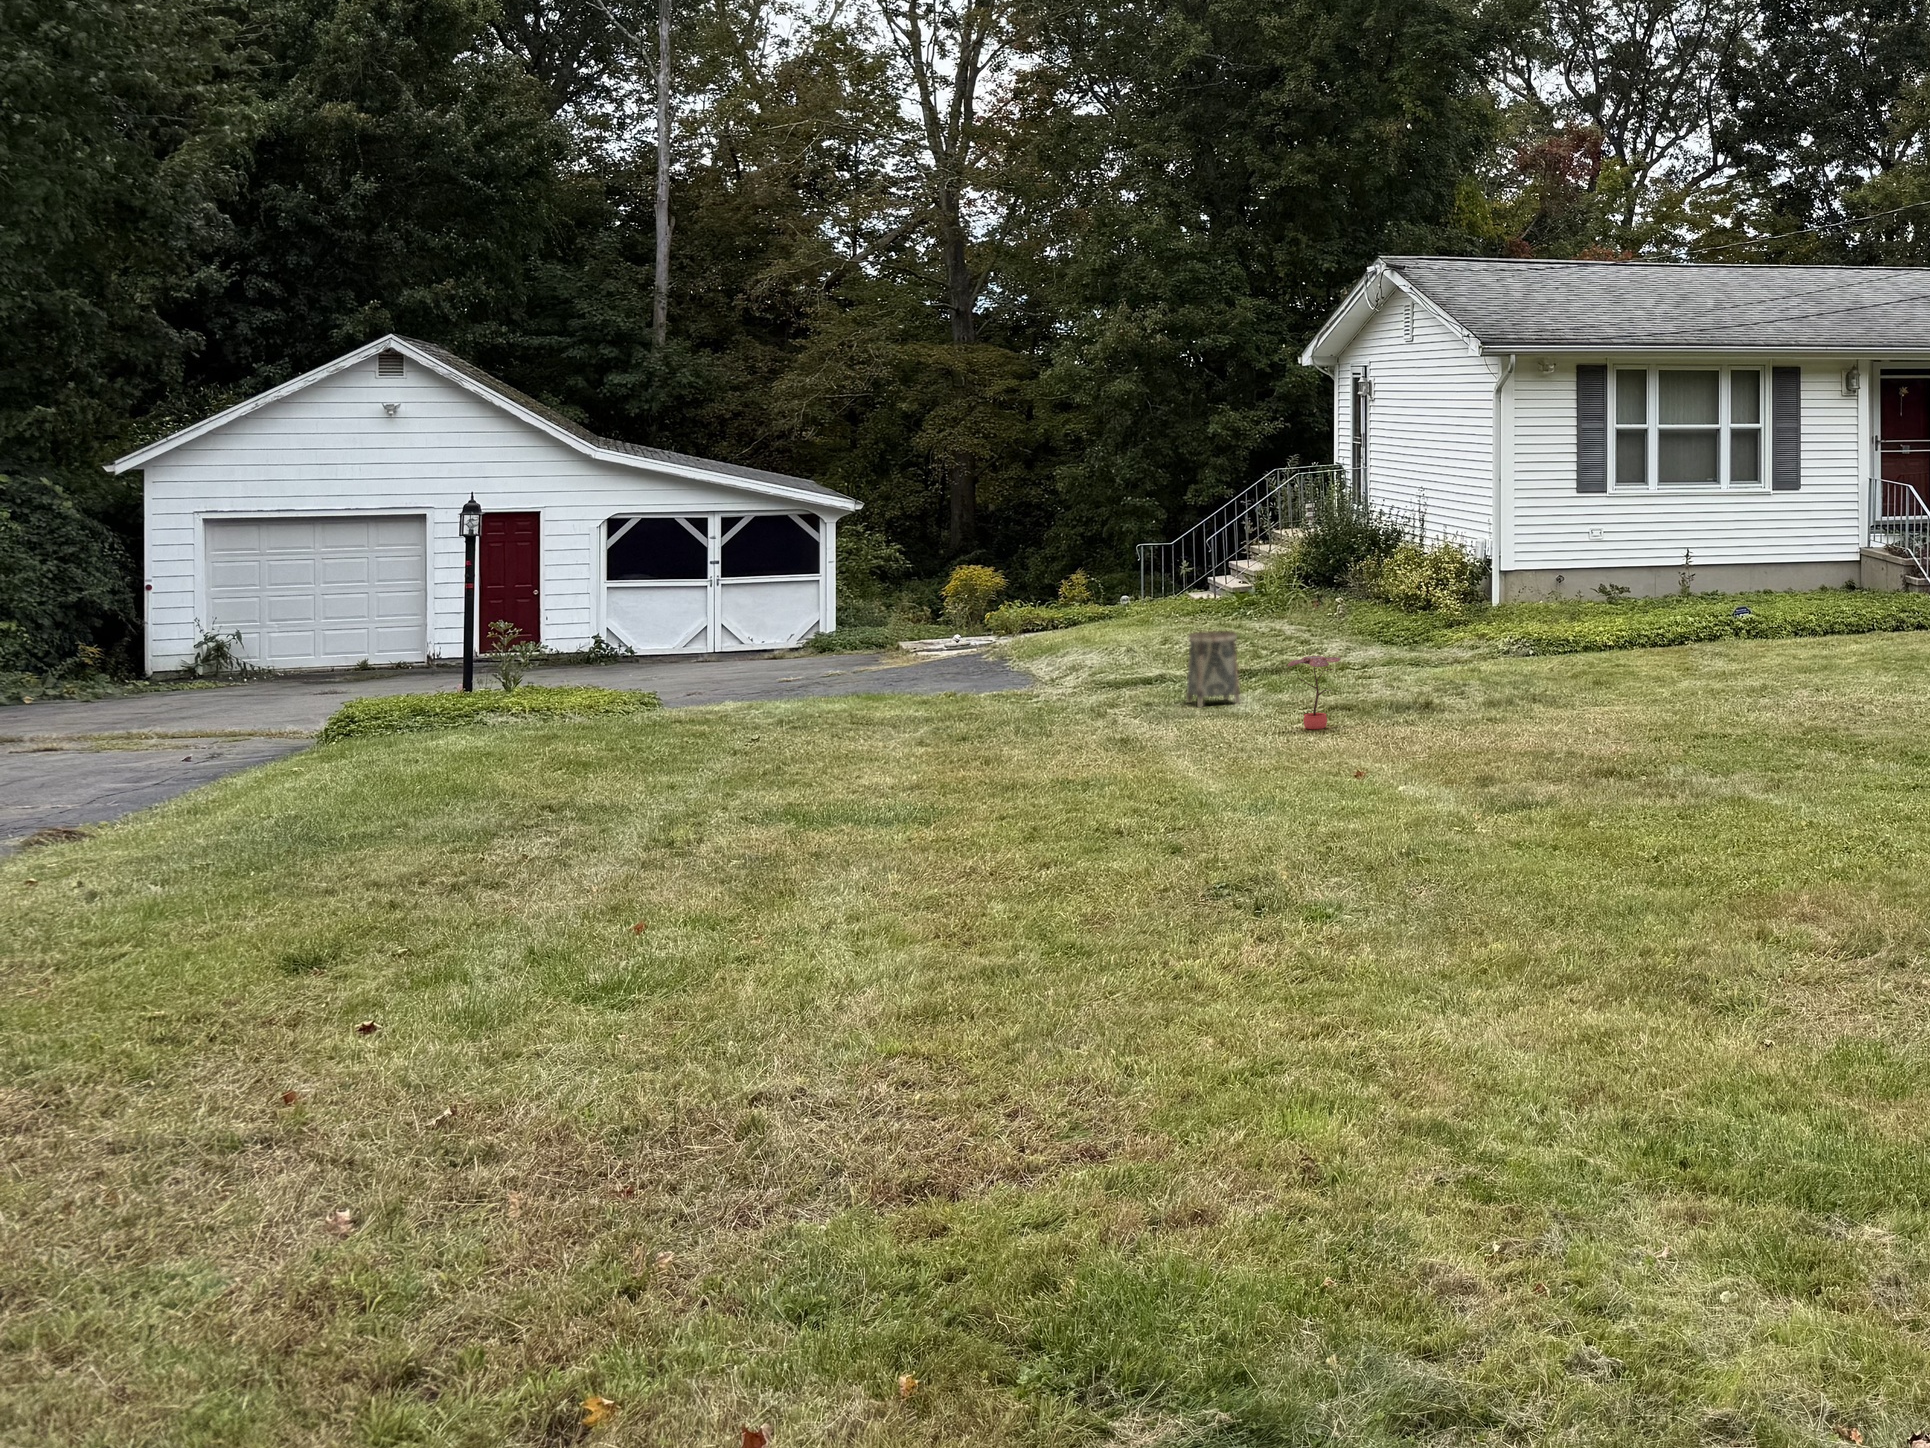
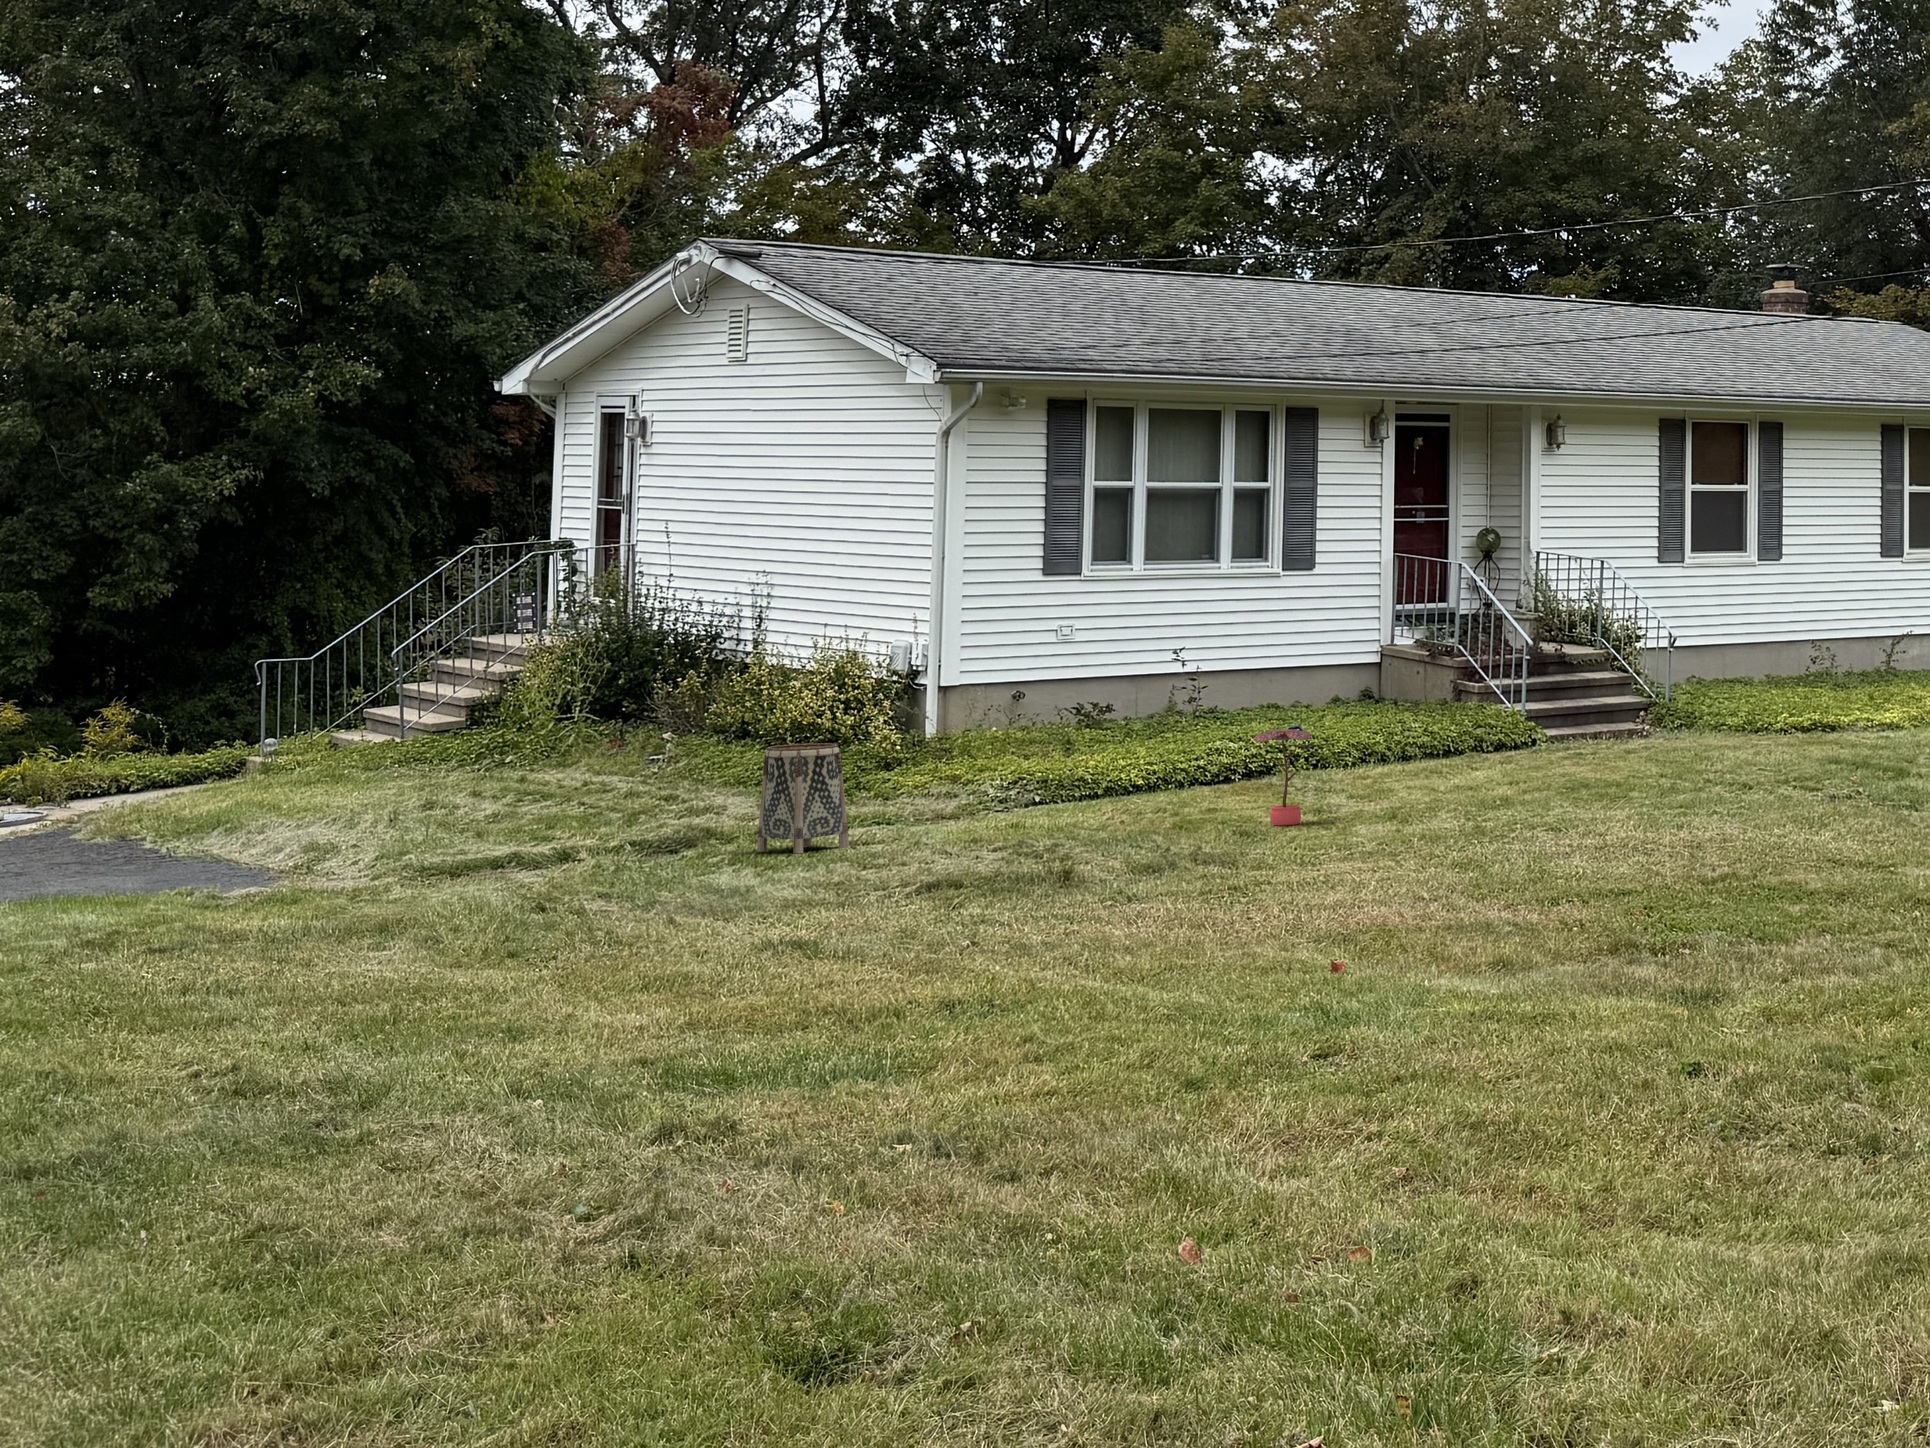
potted plant: present [1288,656,1341,729] -> present [1254,729,1312,826]

